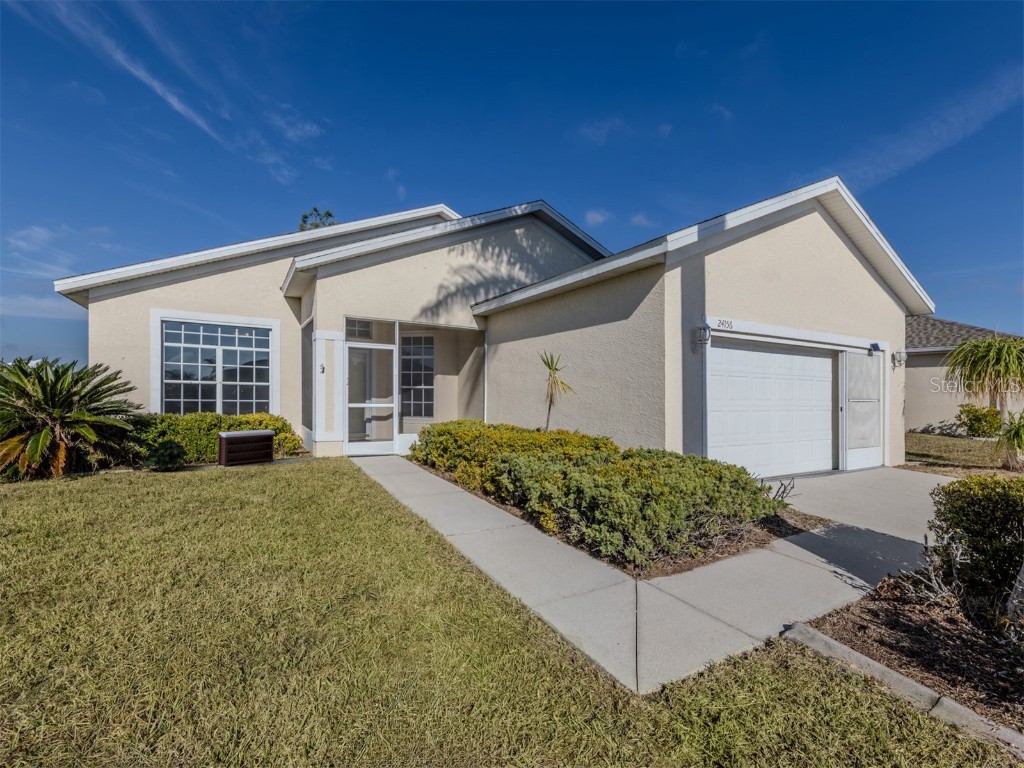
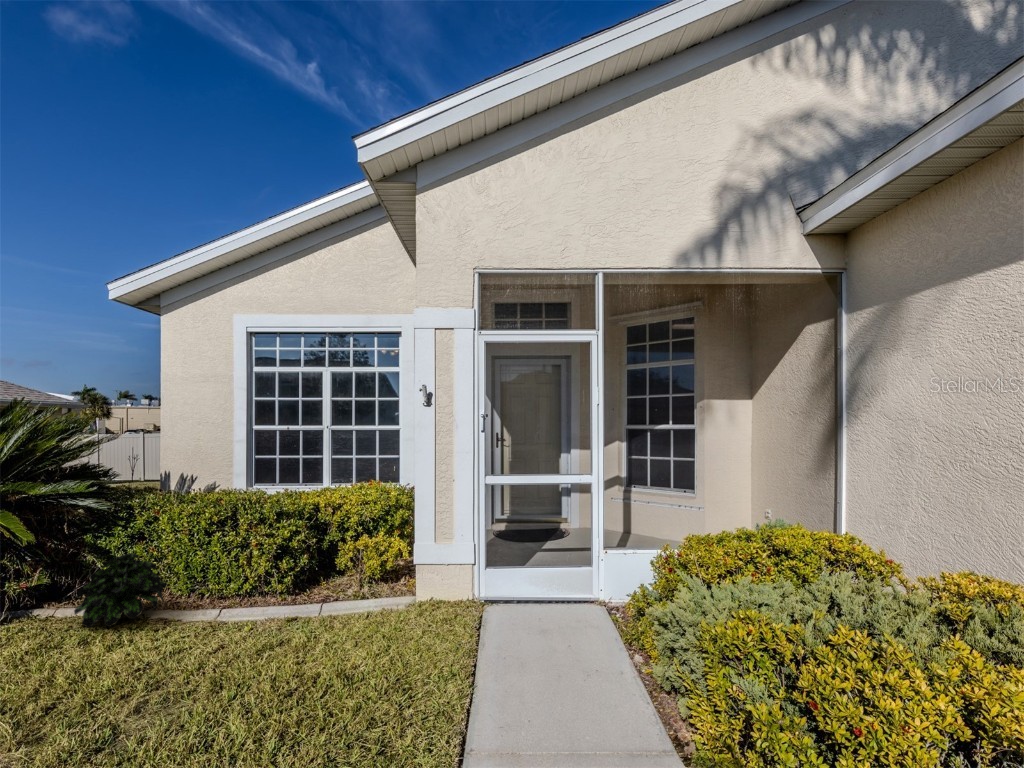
bench: present [217,429,276,467] -> none [213,529,330,620]

